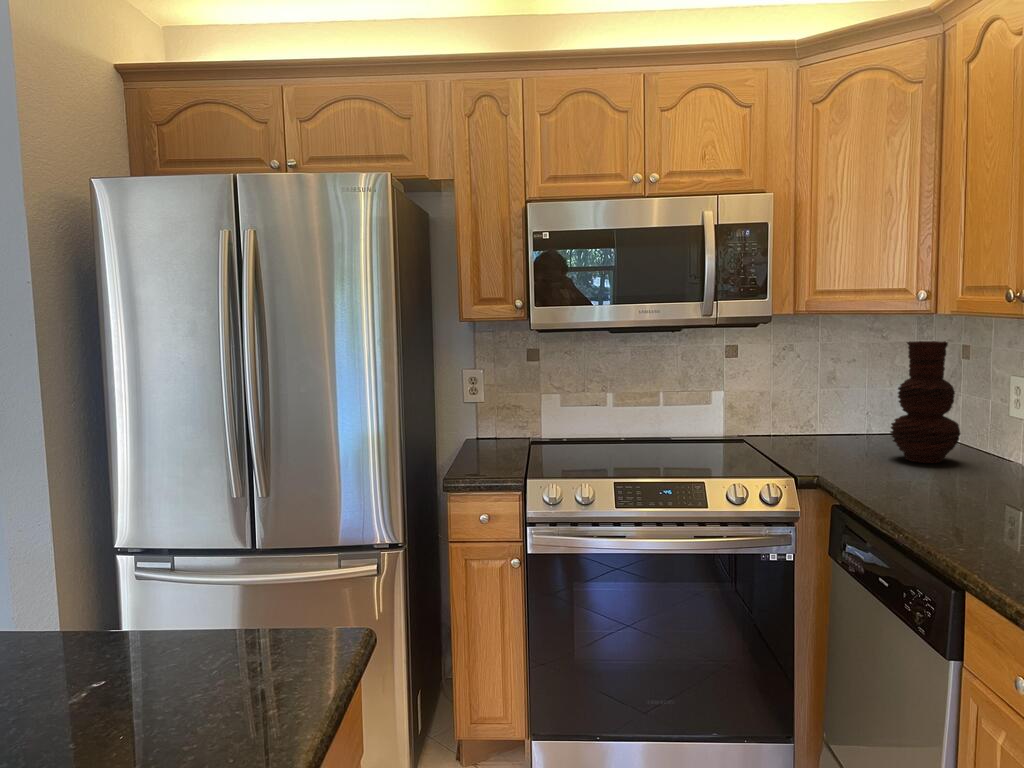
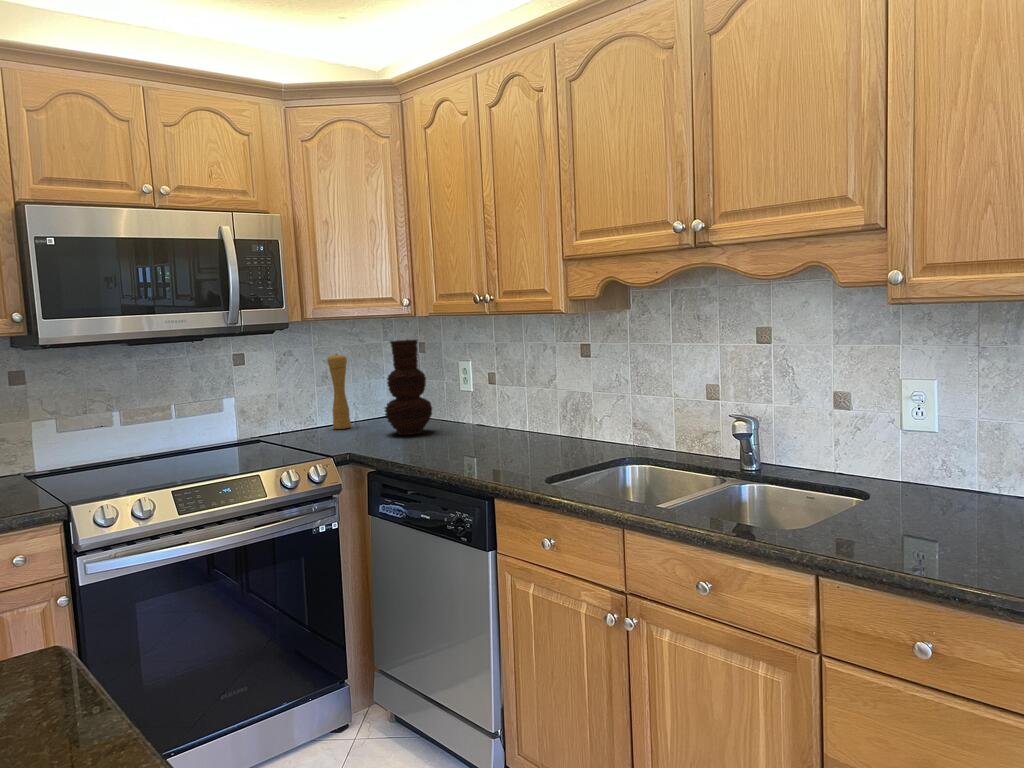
pepper mill: none [833,352,858,440] -> present [327,354,351,429]

